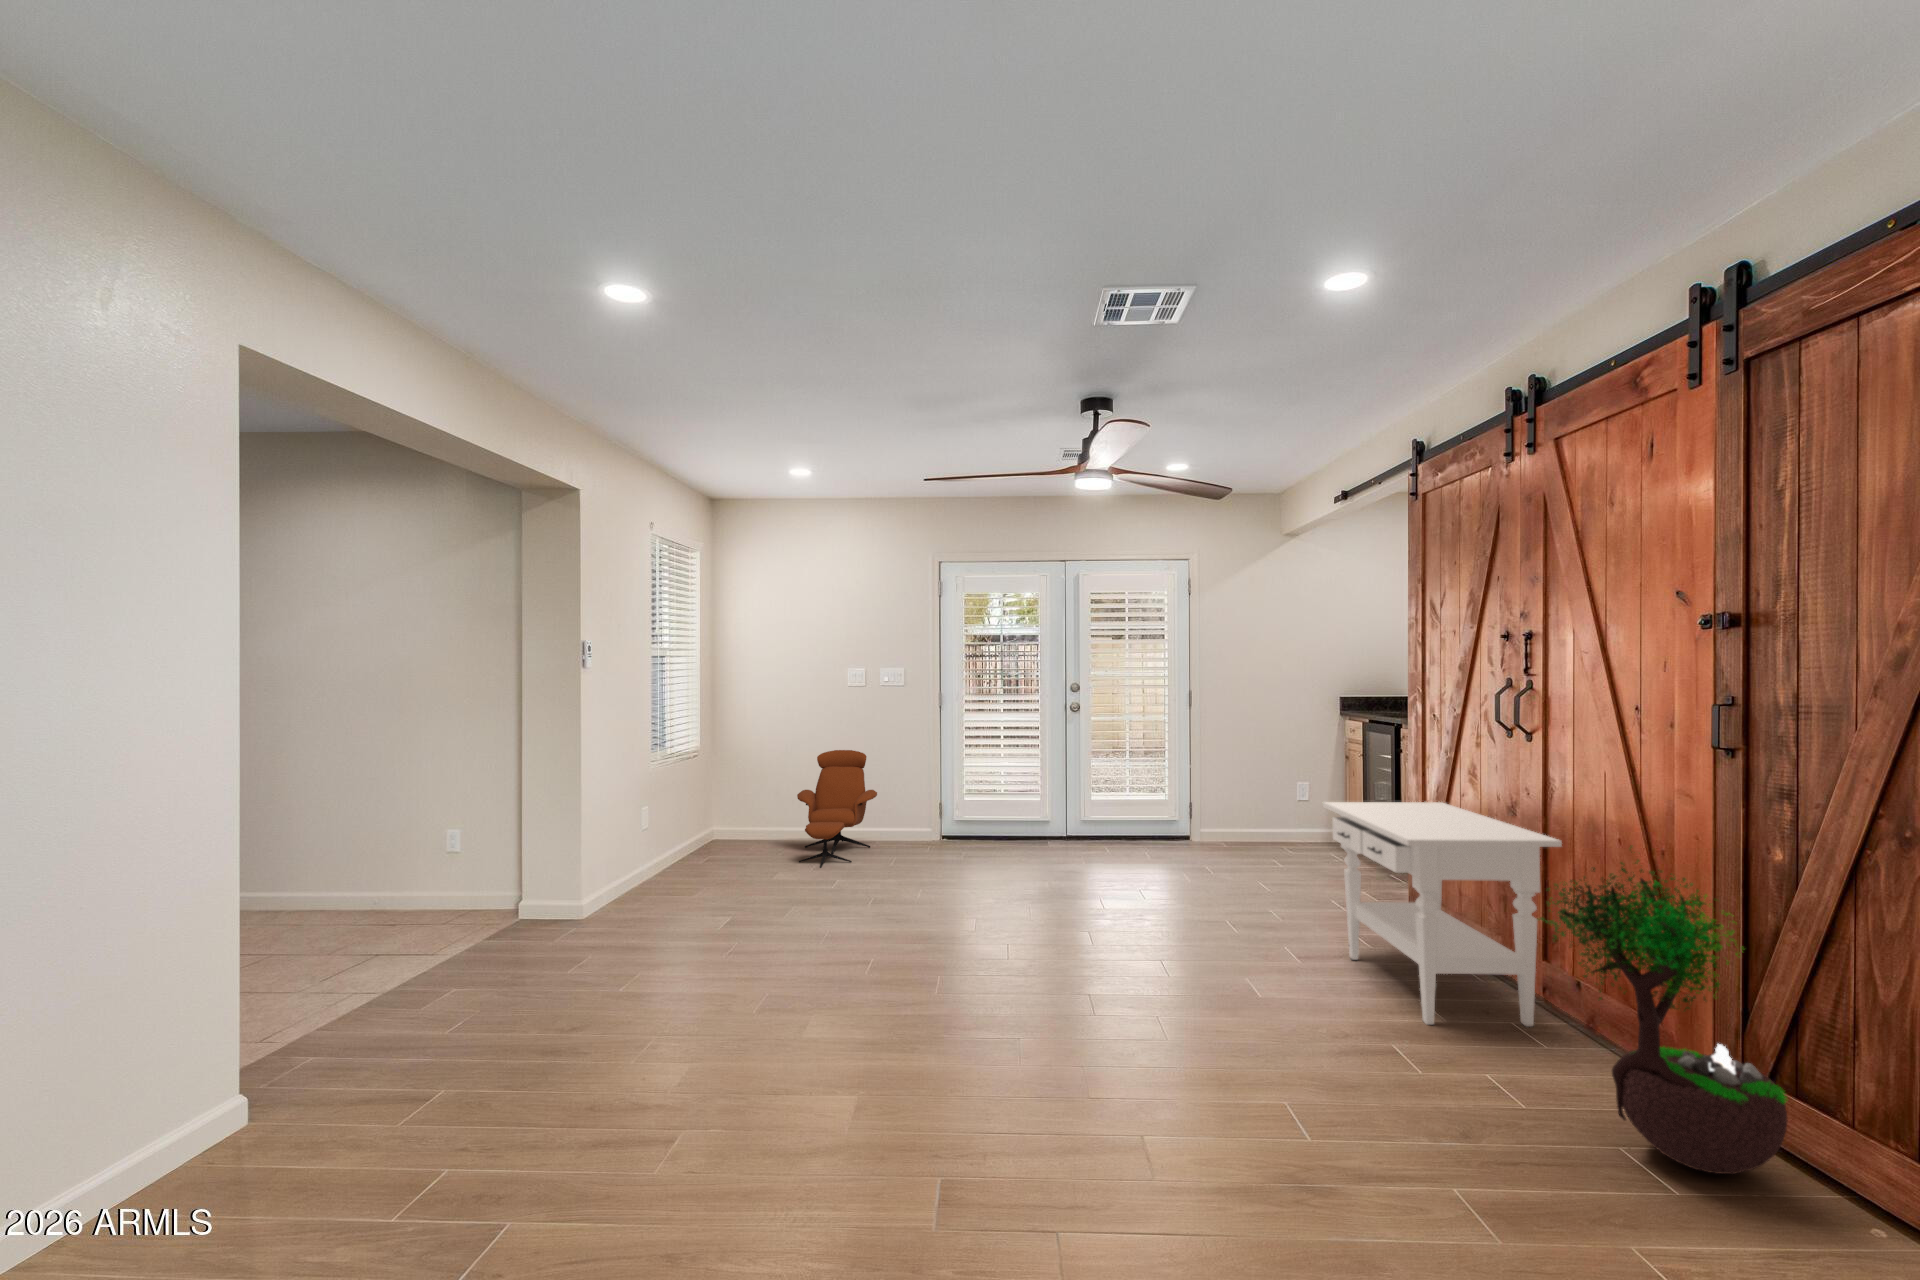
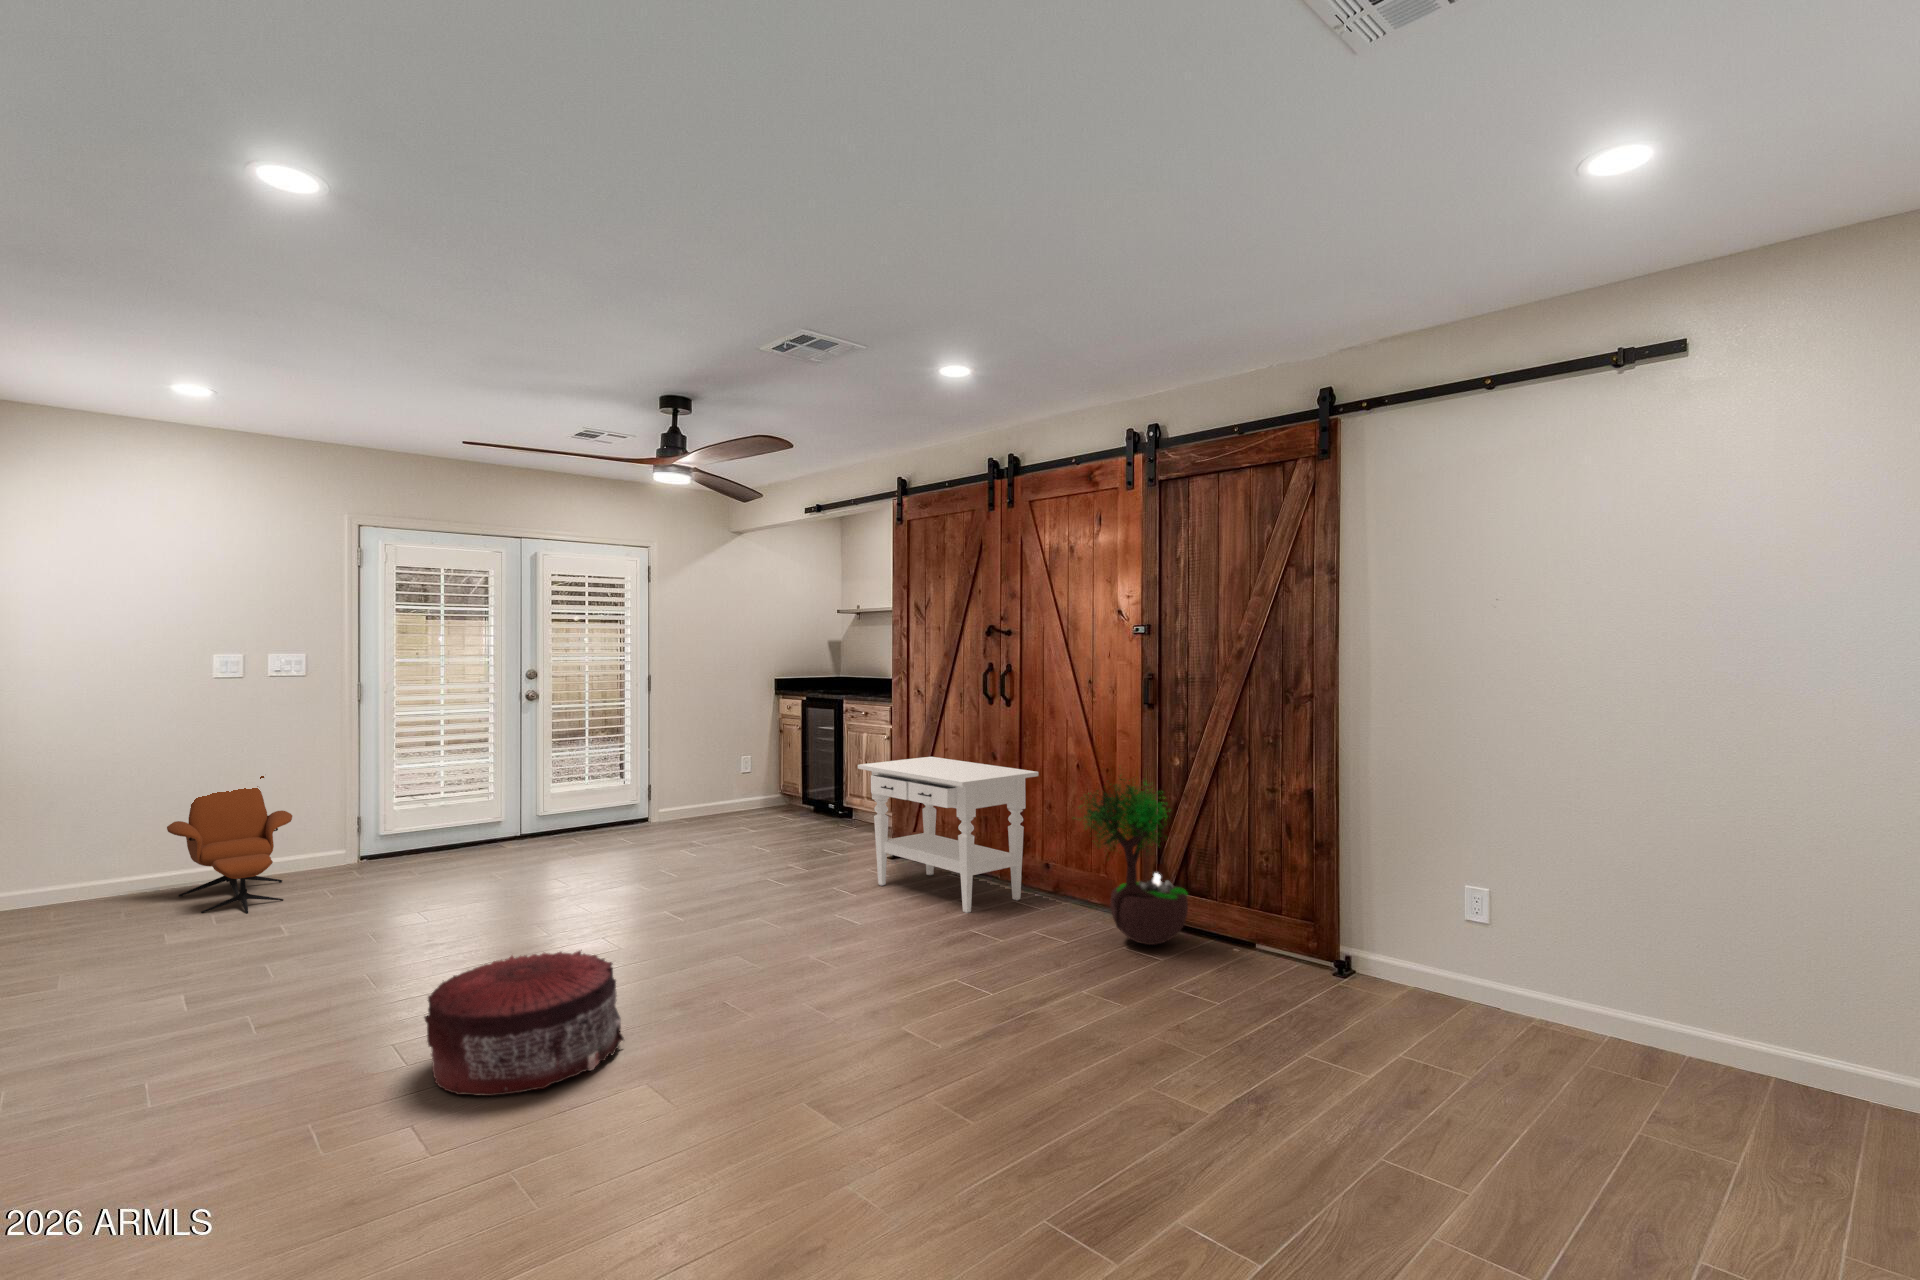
pouf: none [707,944,879,1085] -> present [424,951,624,1096]

